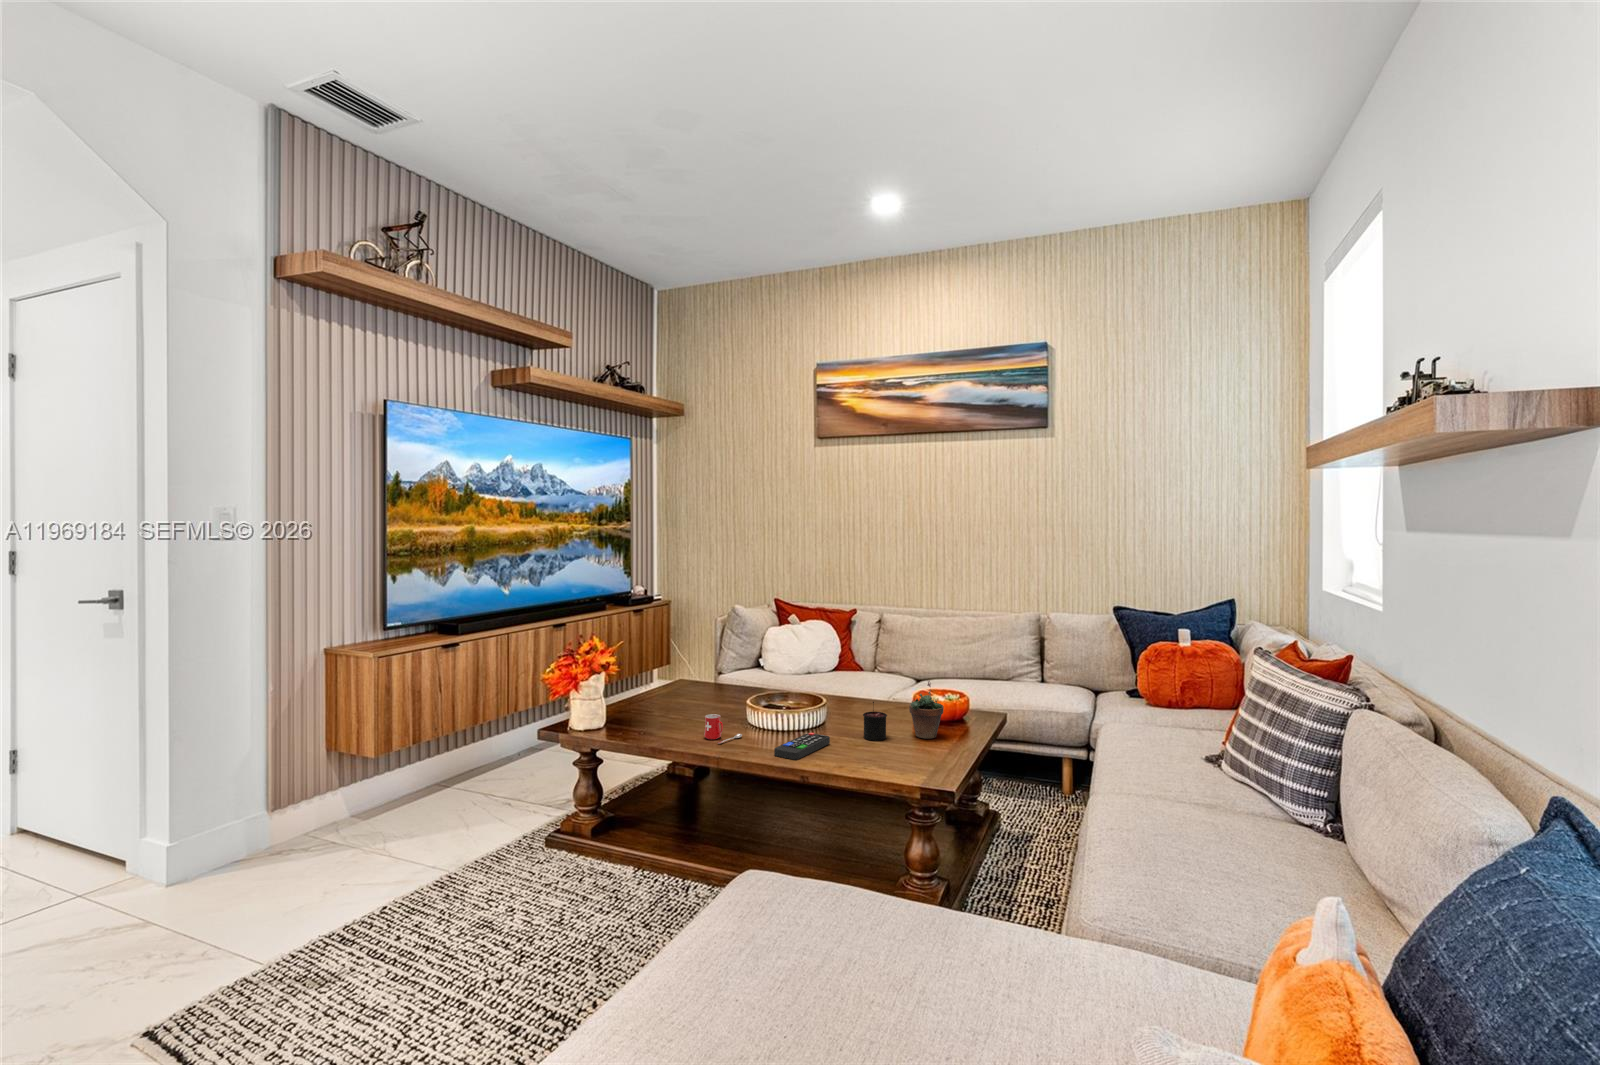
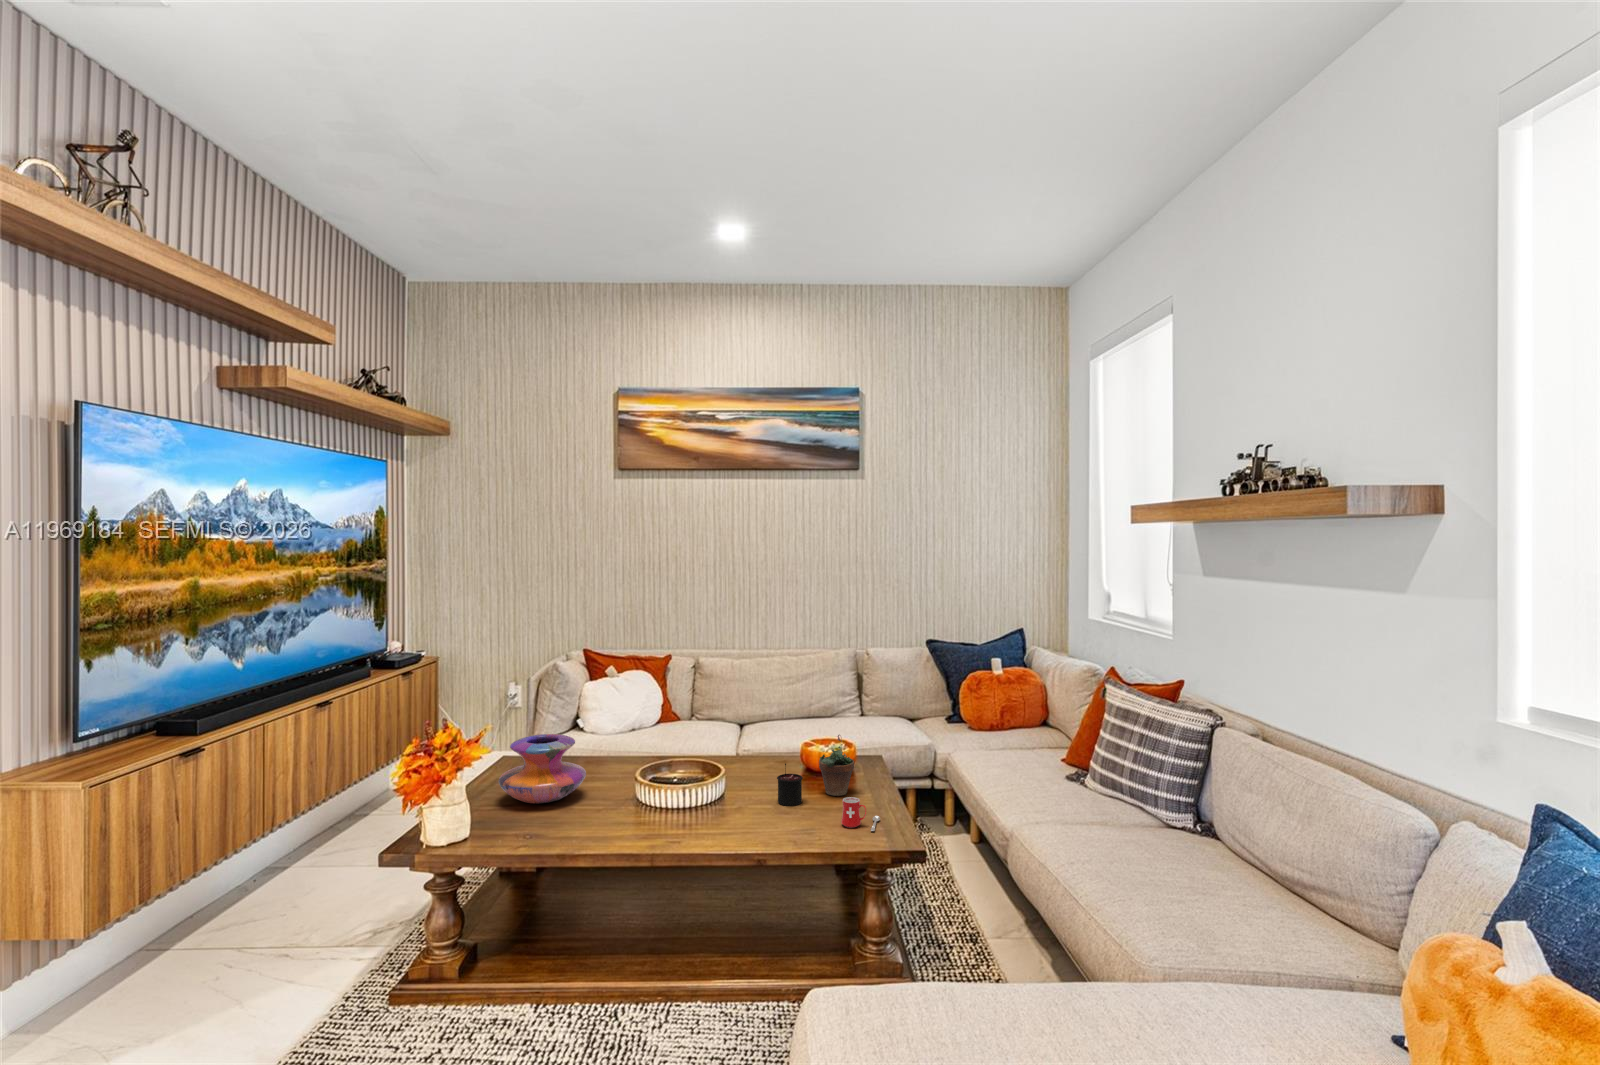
decorative vase: none [647,658,718,713] -> present [499,734,586,804]
mug: present [704,714,742,743] -> present [841,797,880,831]
remote control: present [774,733,830,760] -> none [709,807,753,841]

